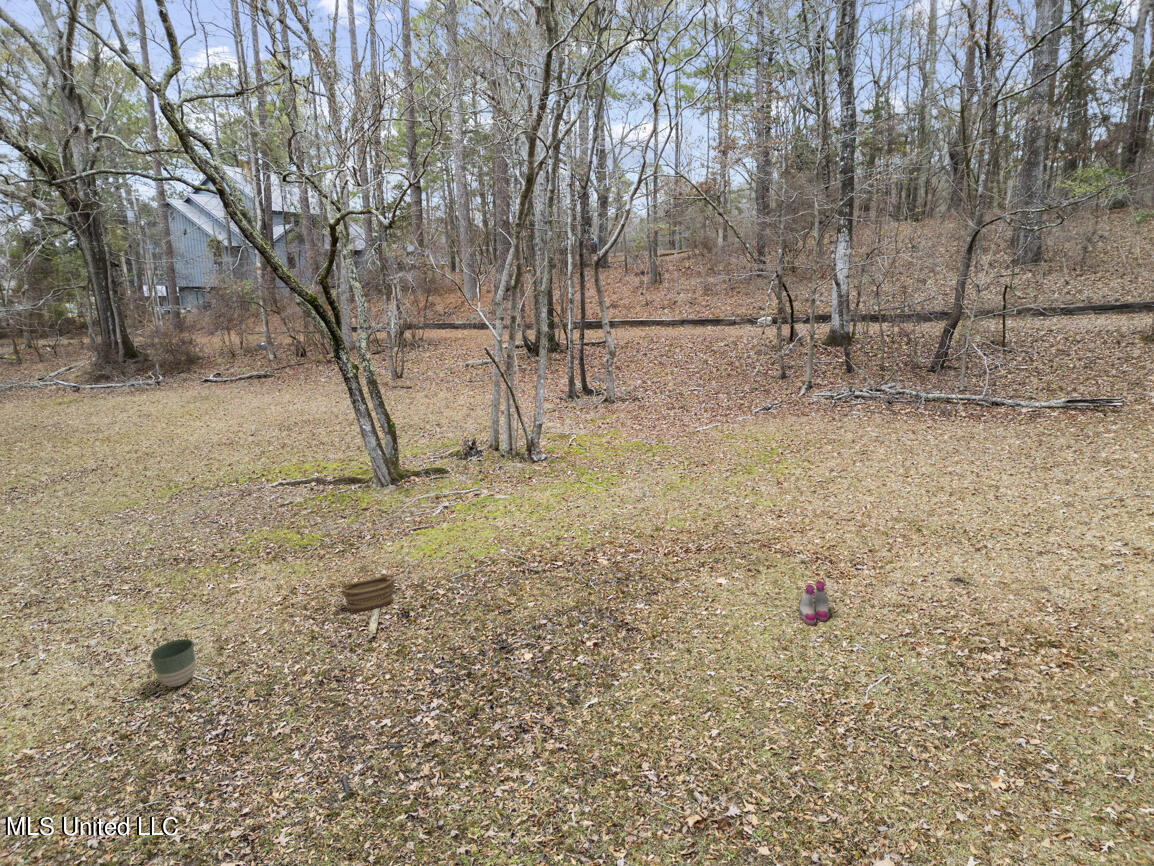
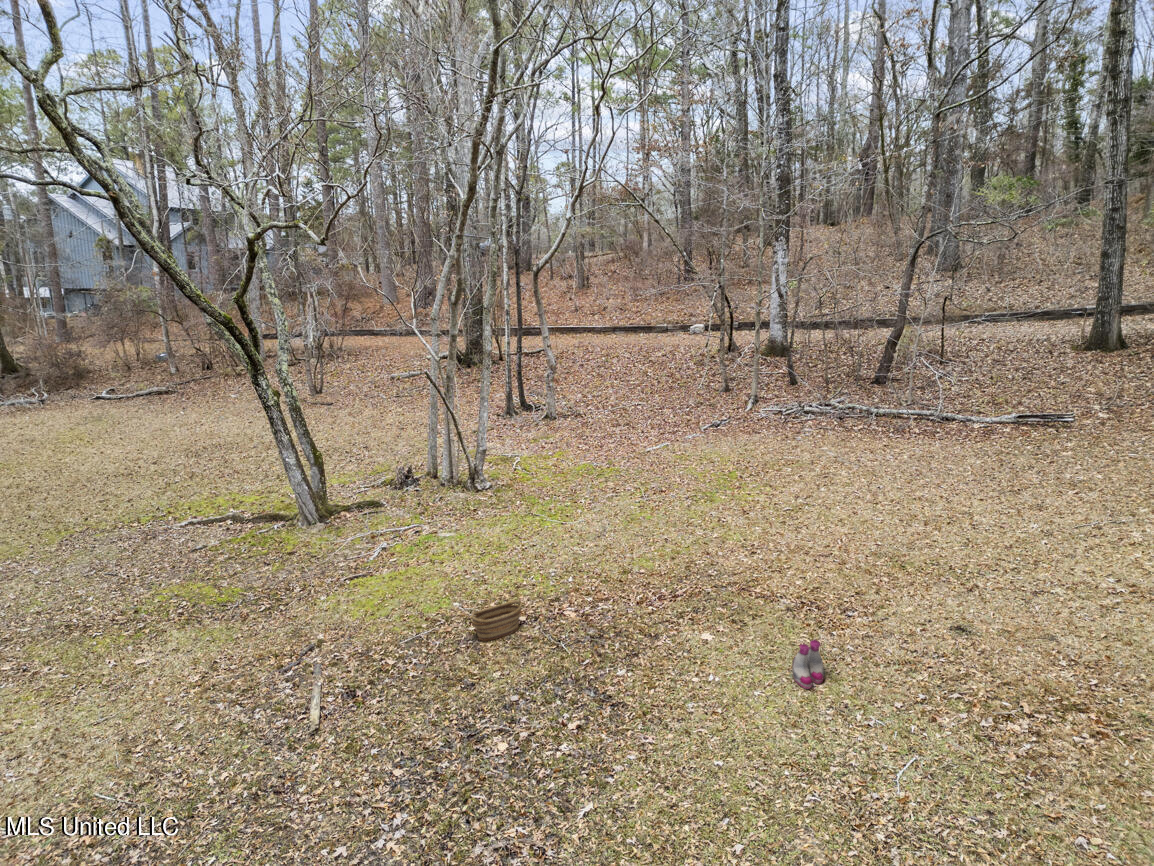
basket: present [341,566,395,612] -> present [472,586,522,641]
planter: present [151,639,196,687] -> none [31,754,92,817]

